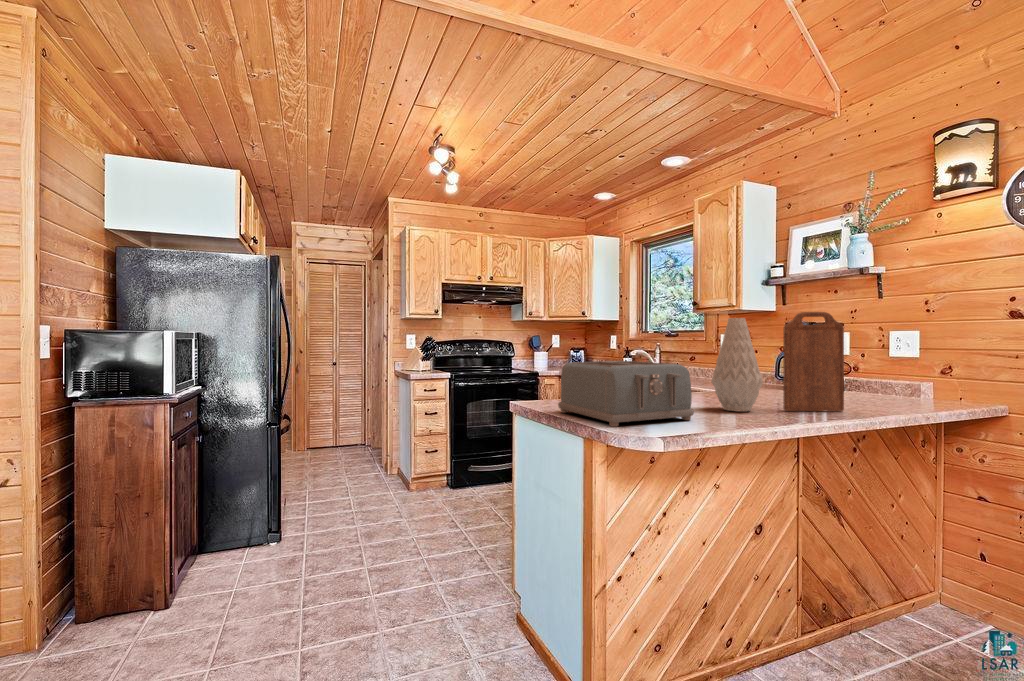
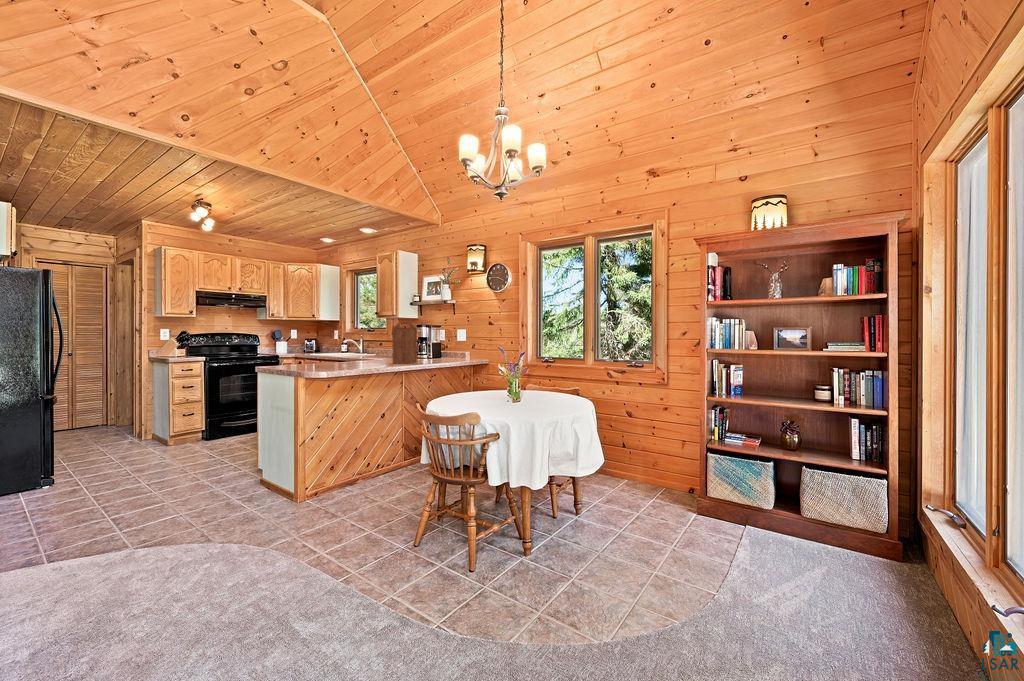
vase: present [712,318,763,412] -> none [362,324,383,365]
toaster: present [558,361,694,427] -> none [284,343,347,369]

